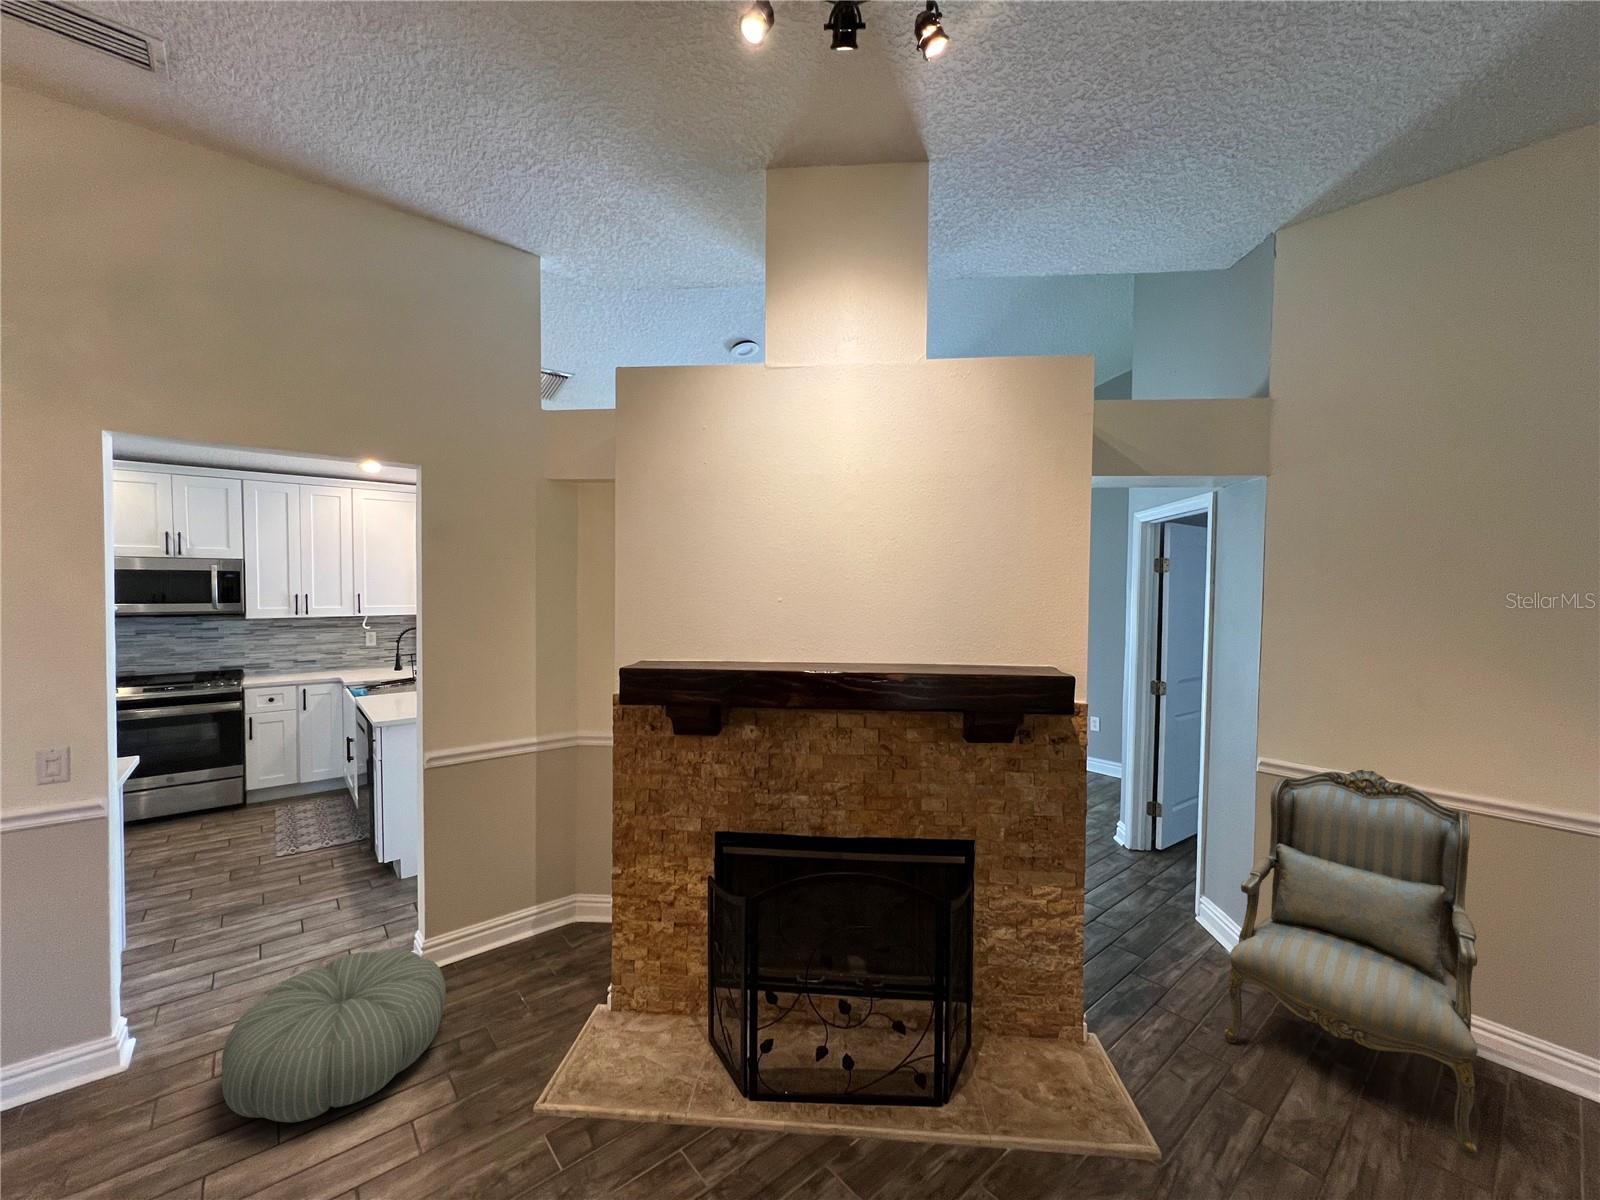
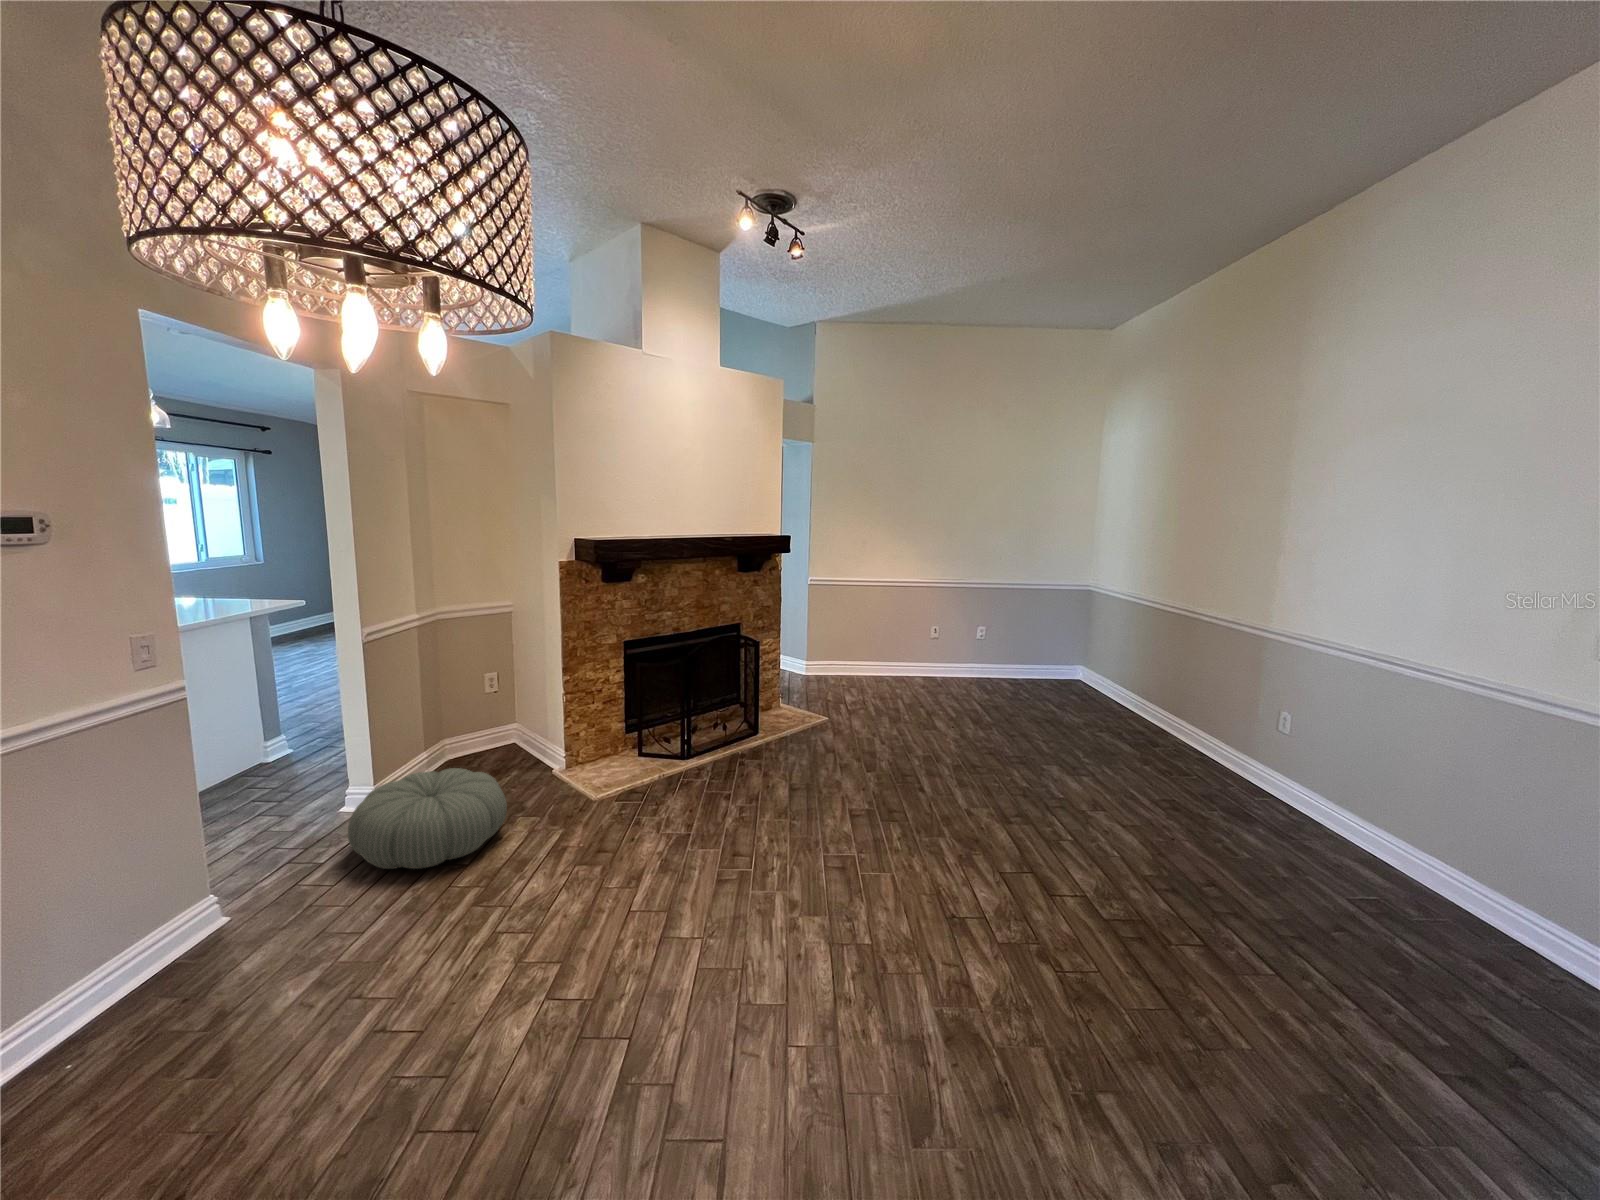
armchair: present [1224,770,1478,1158] -> none [814,576,886,695]

